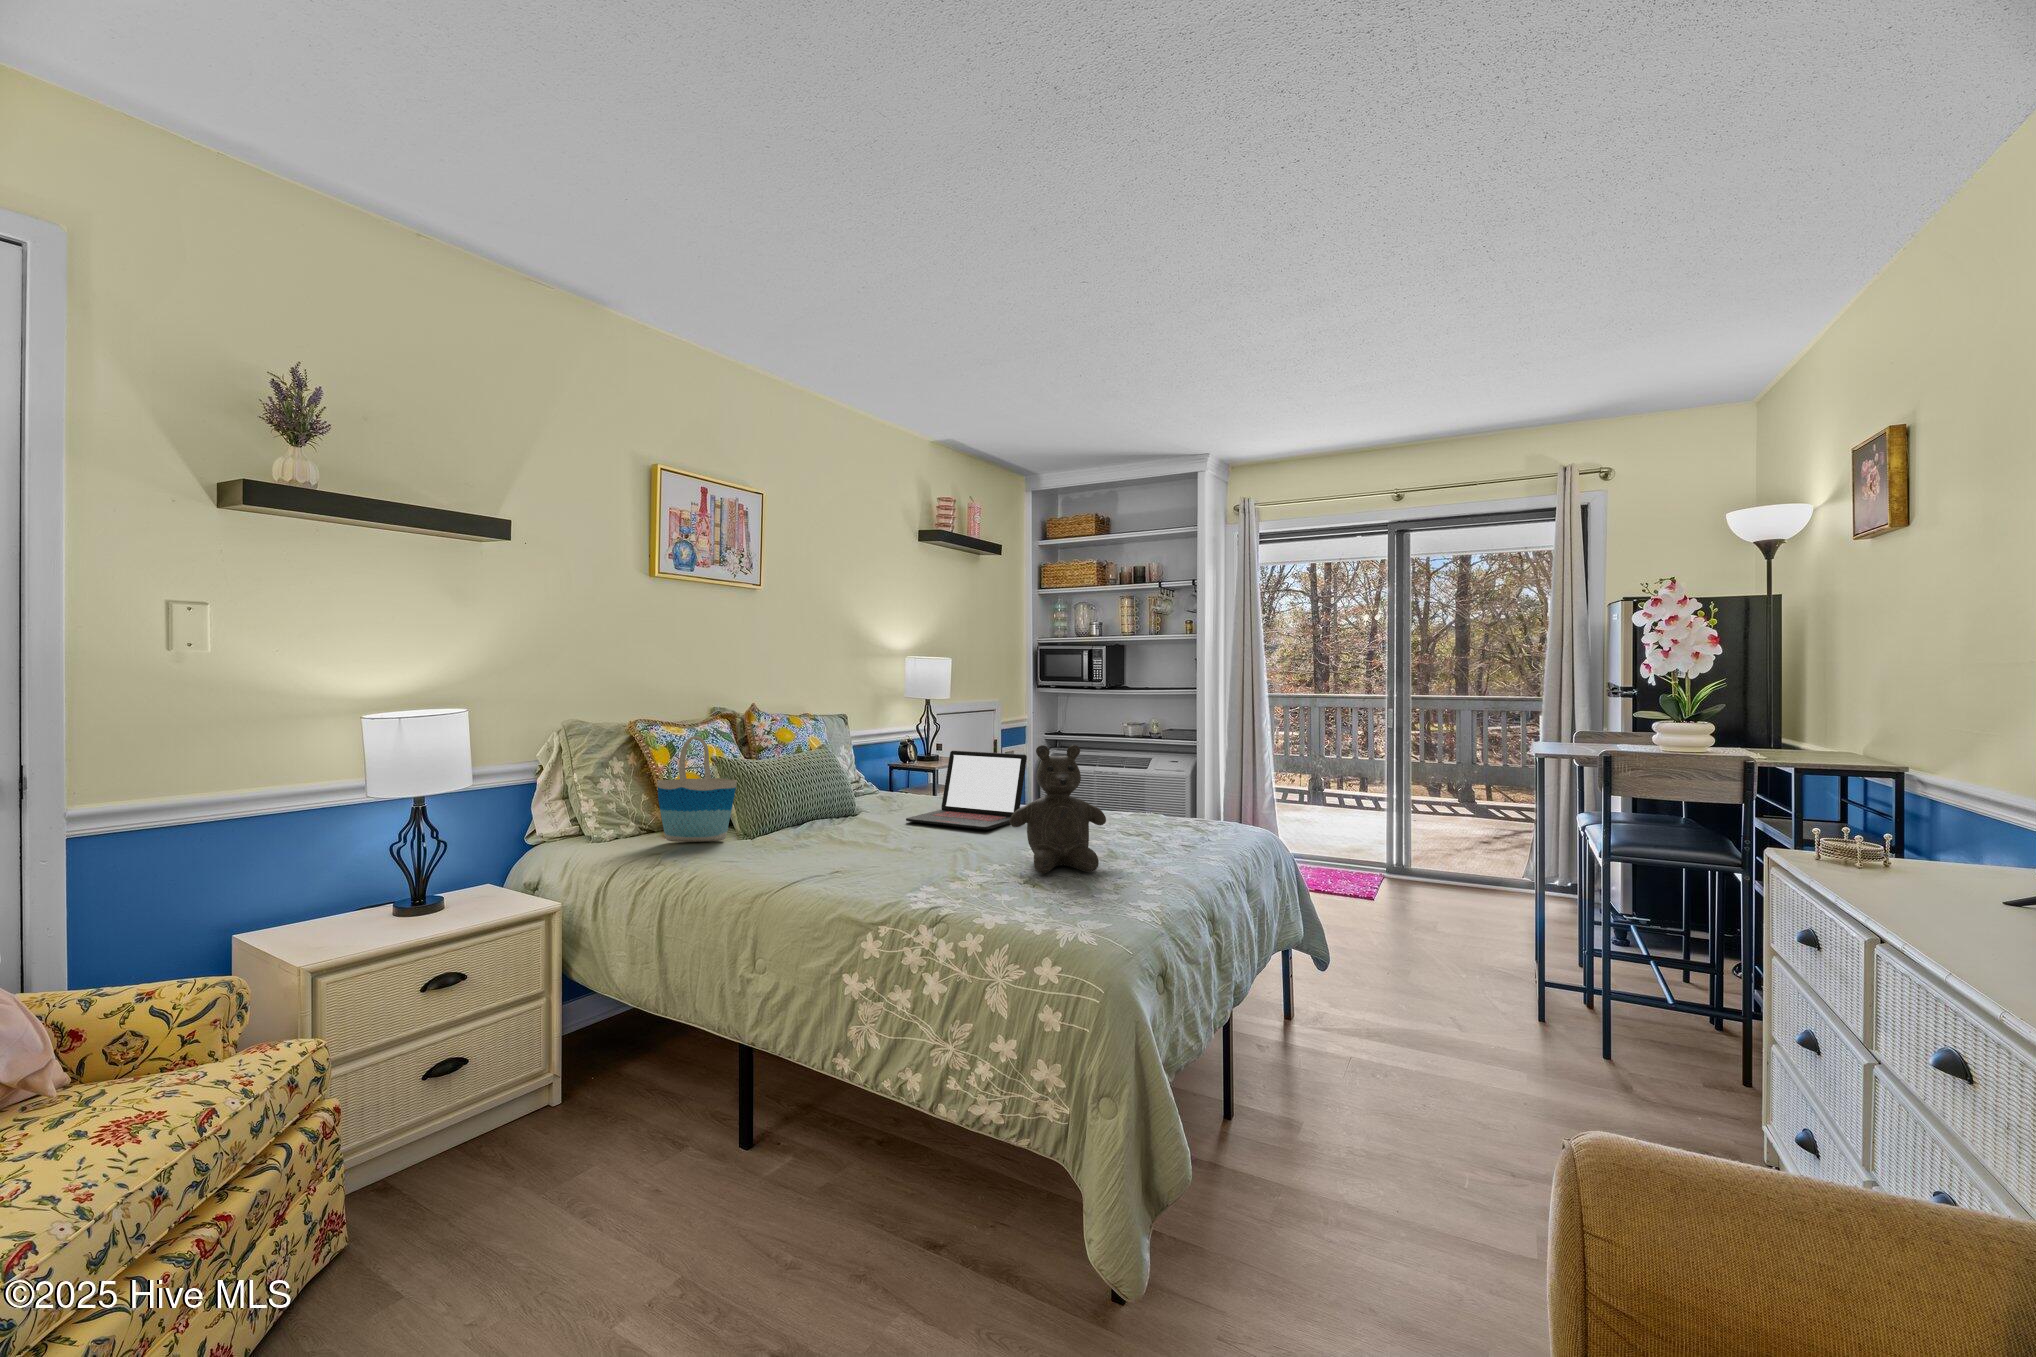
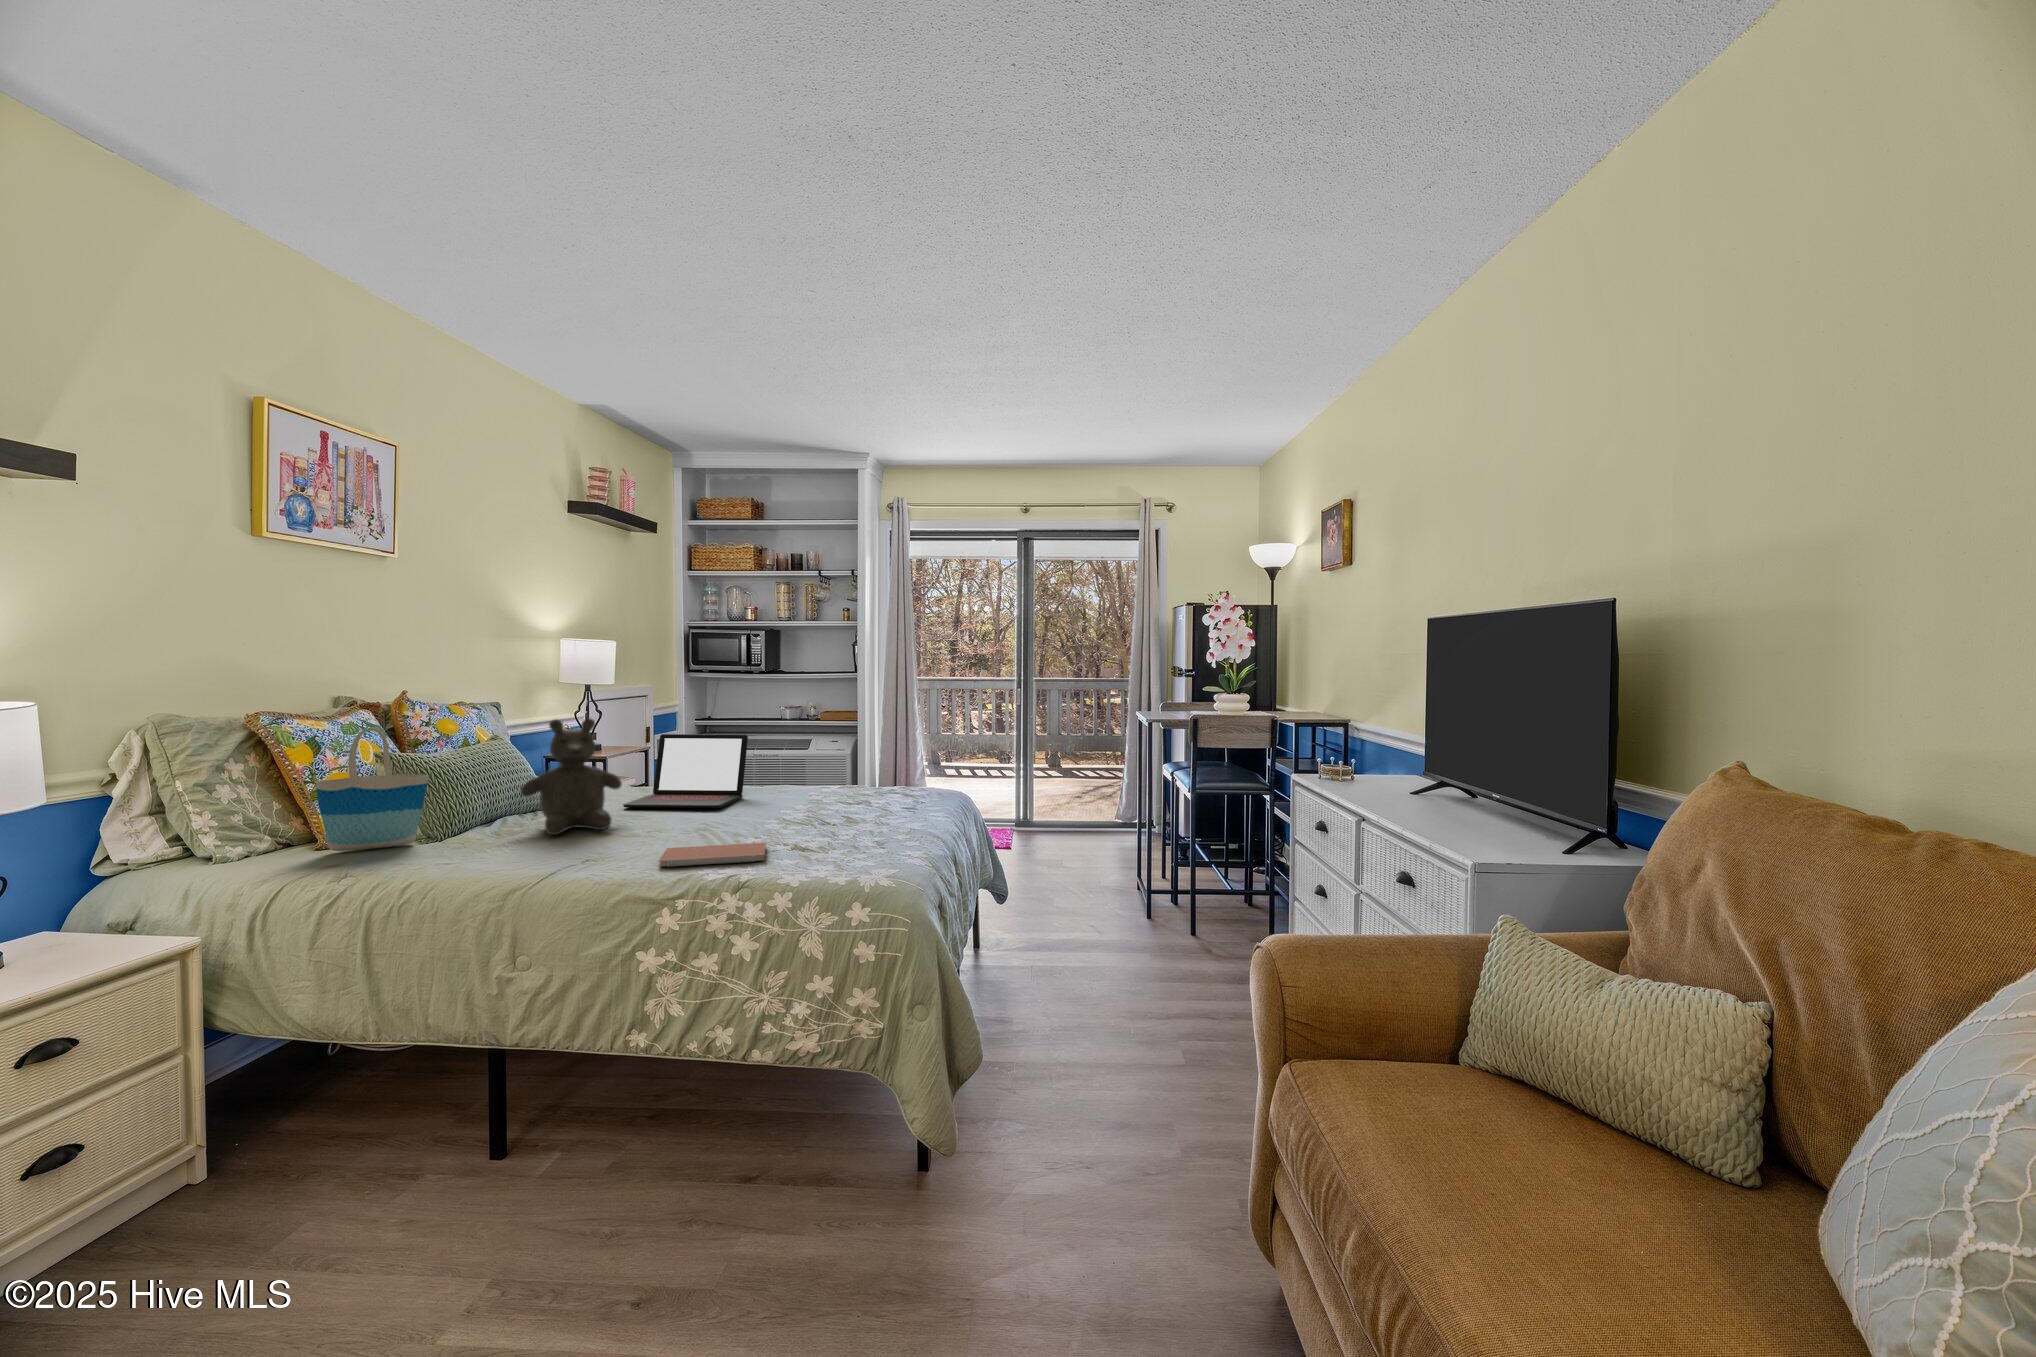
teddy bear: present [1009,745,1106,873] -> present [521,718,622,835]
notebook: none [881,869,995,894] -> present [659,843,766,867]

